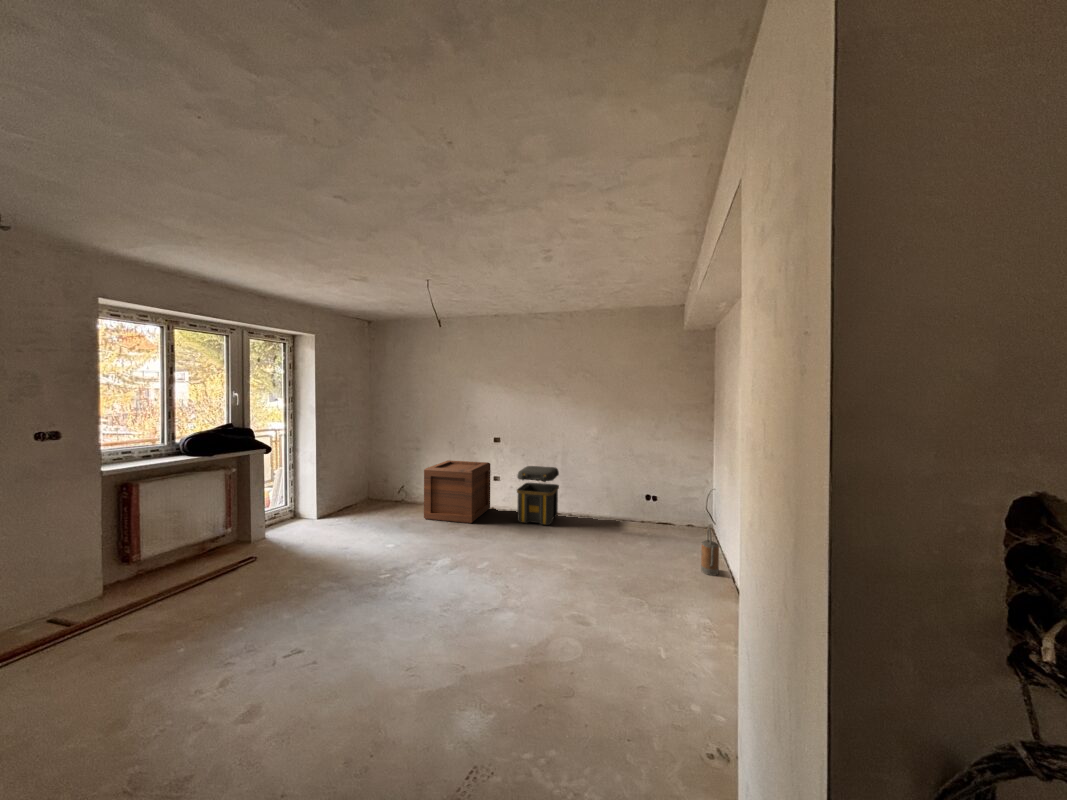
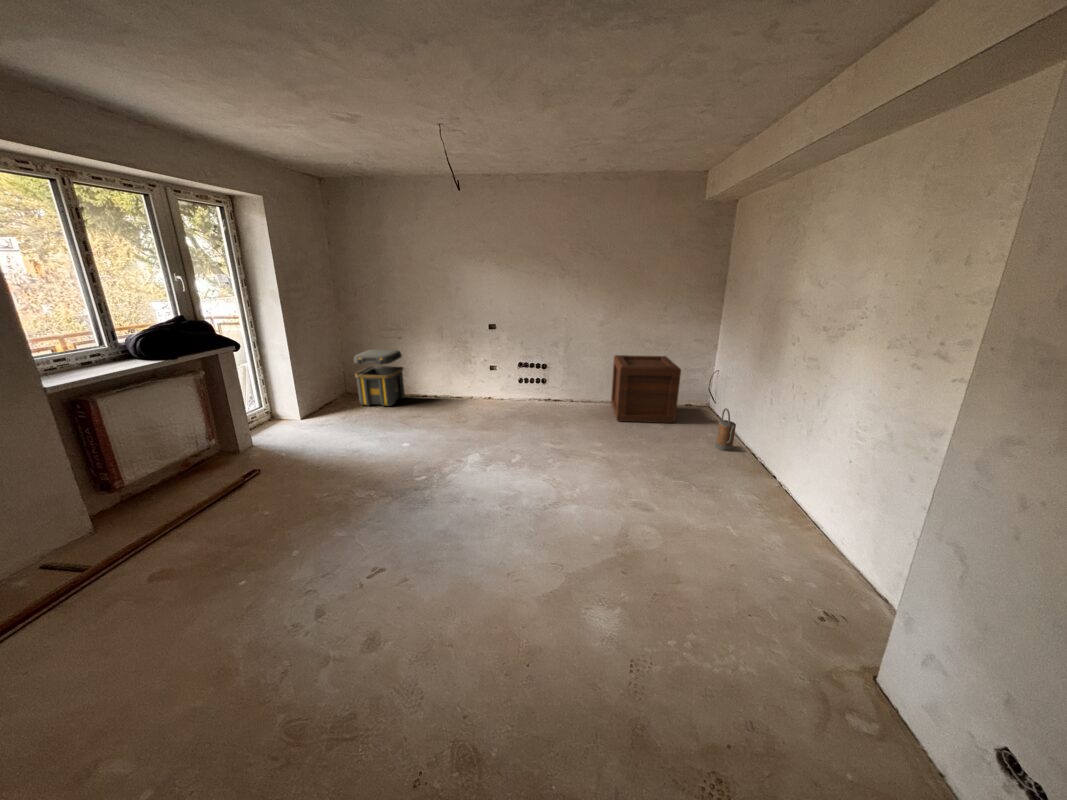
wooden crate: present [424,460,491,523] -> present [611,355,681,423]
toolbox: present [517,466,559,525] -> present [354,349,404,406]

